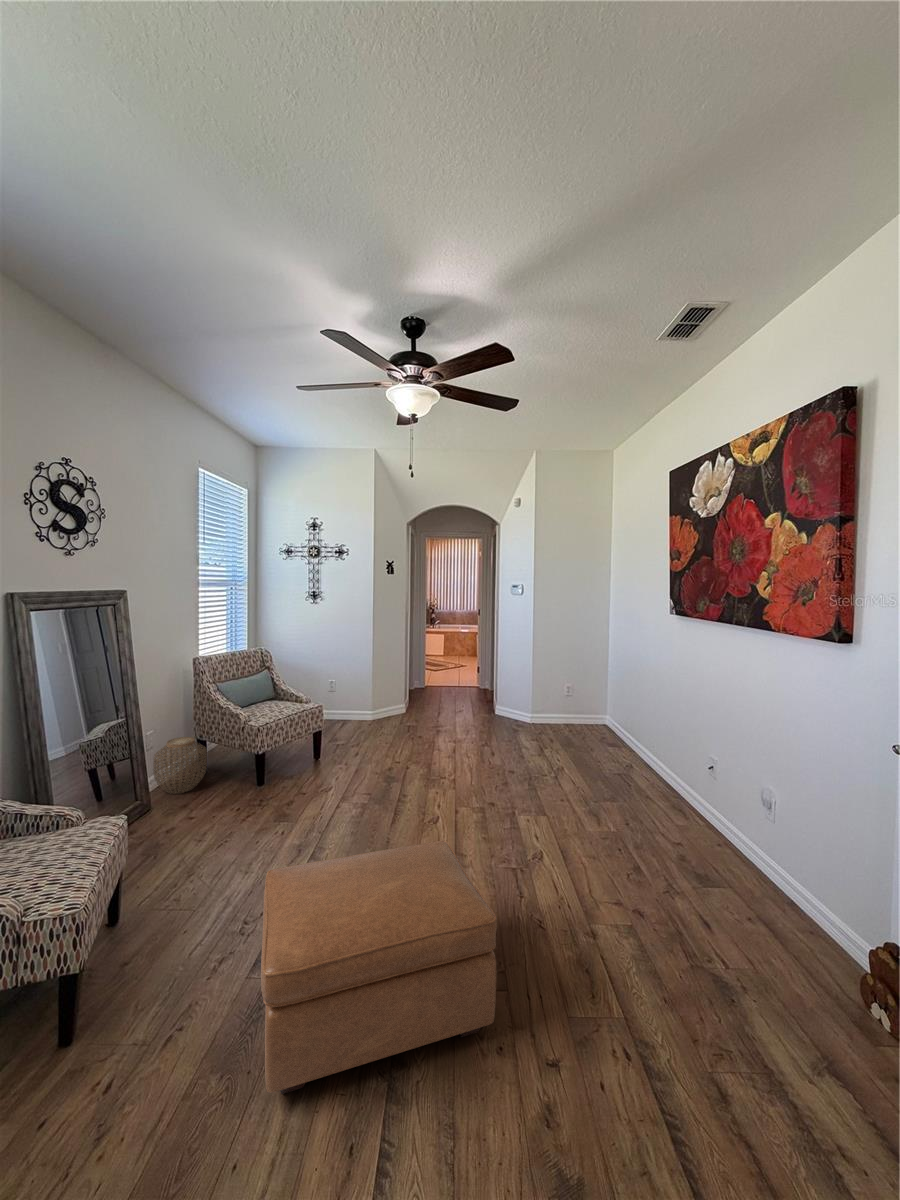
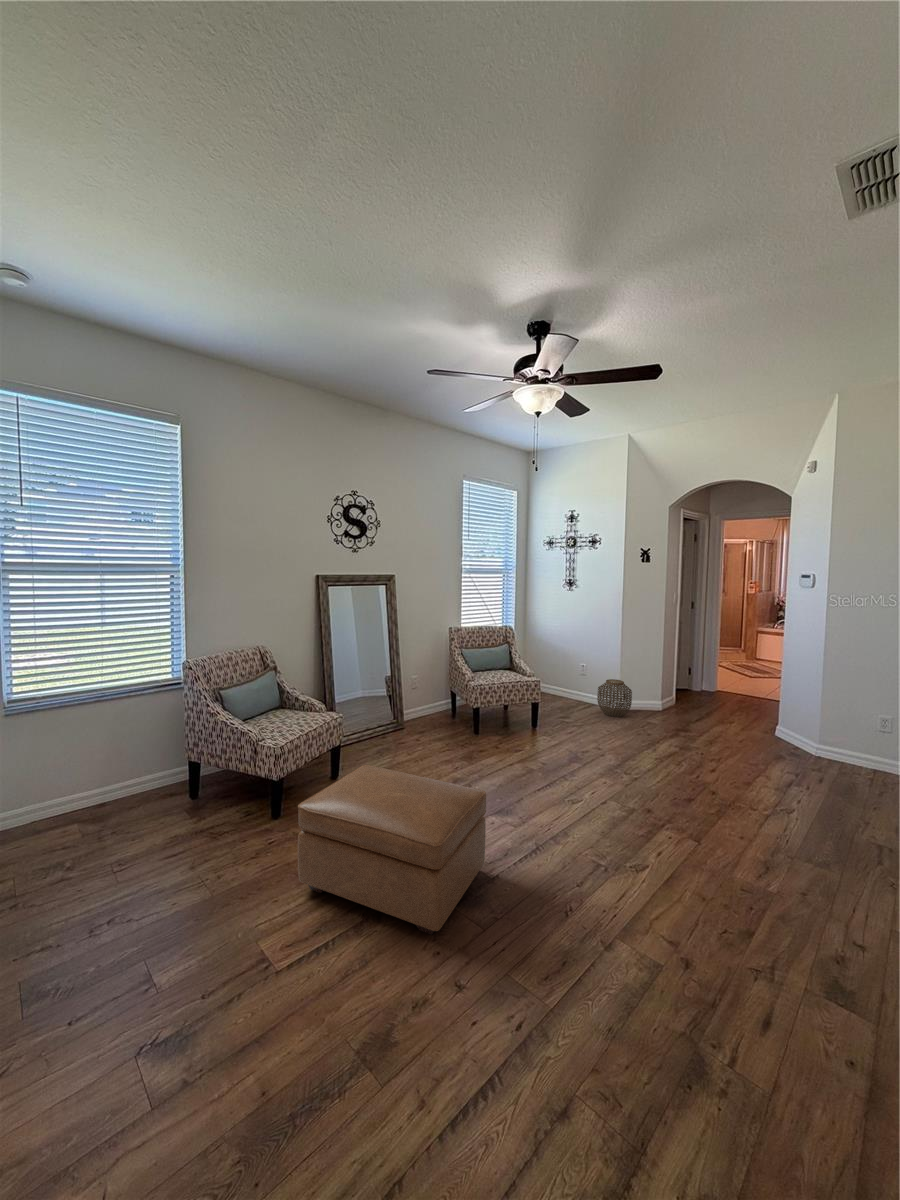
woven basket: present [154,737,207,794] -> present [597,679,632,717]

